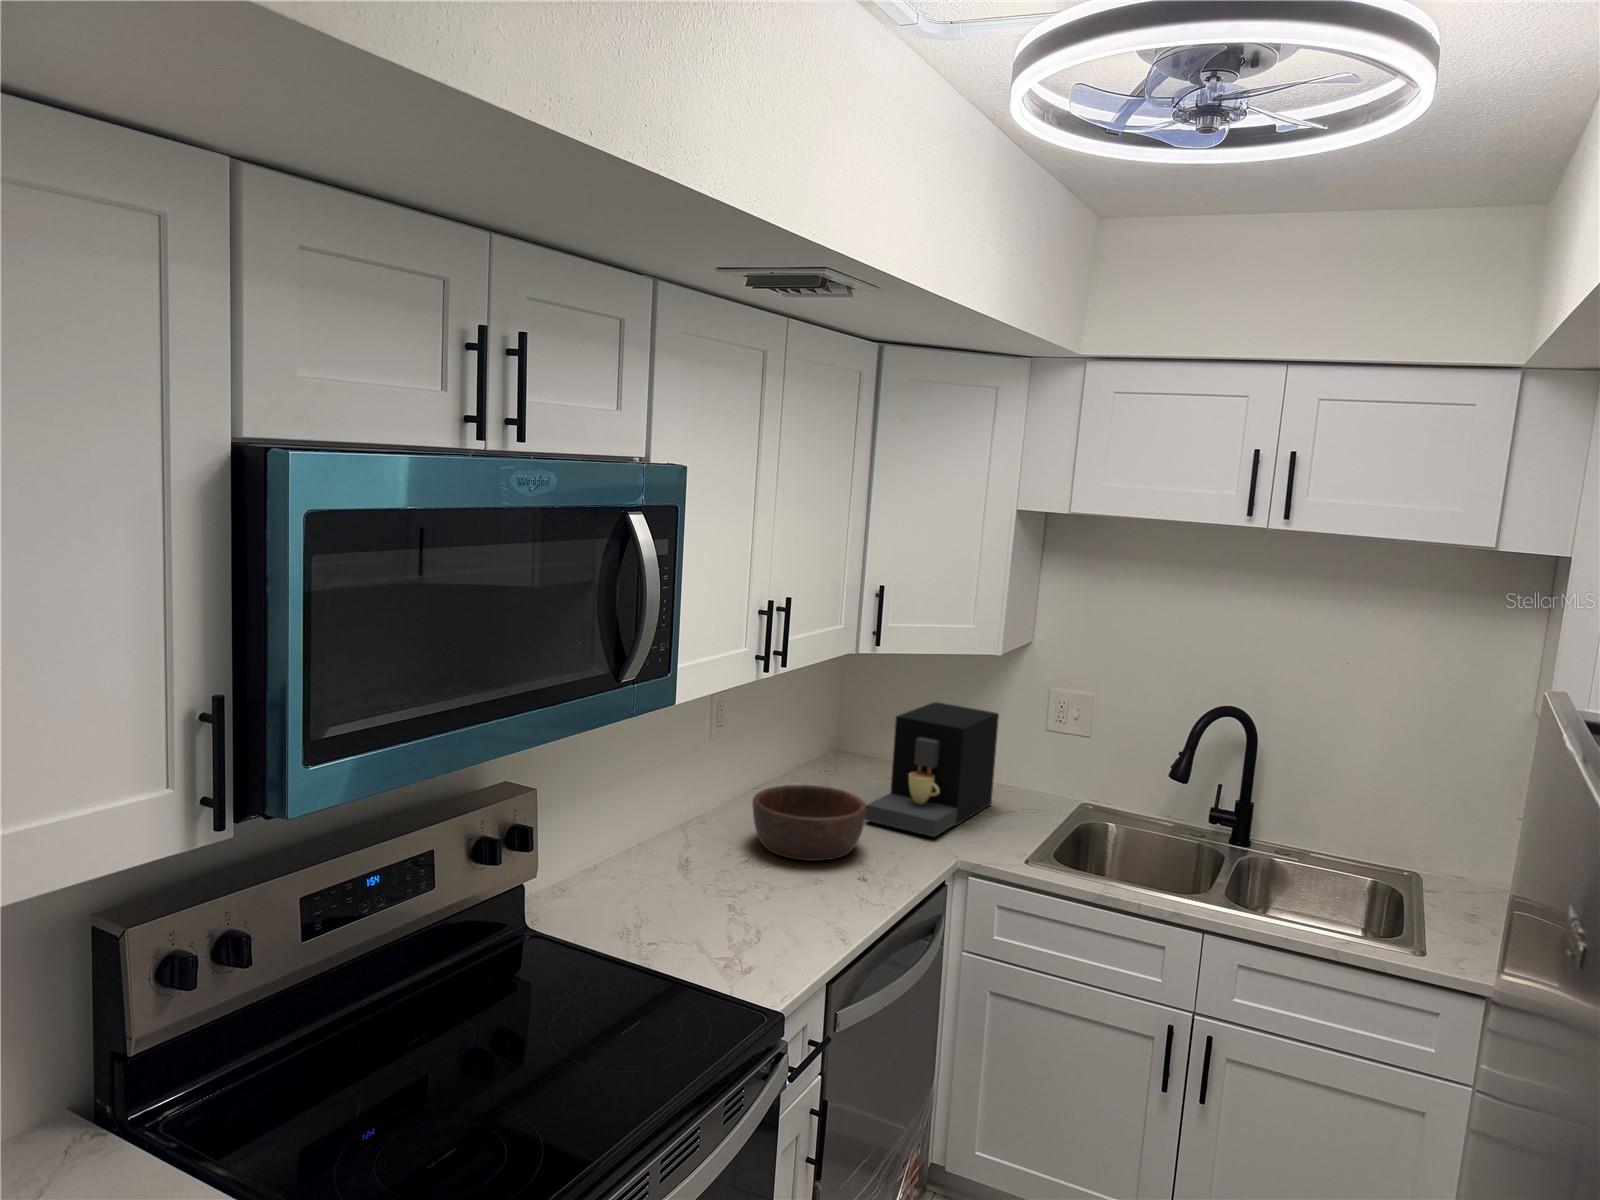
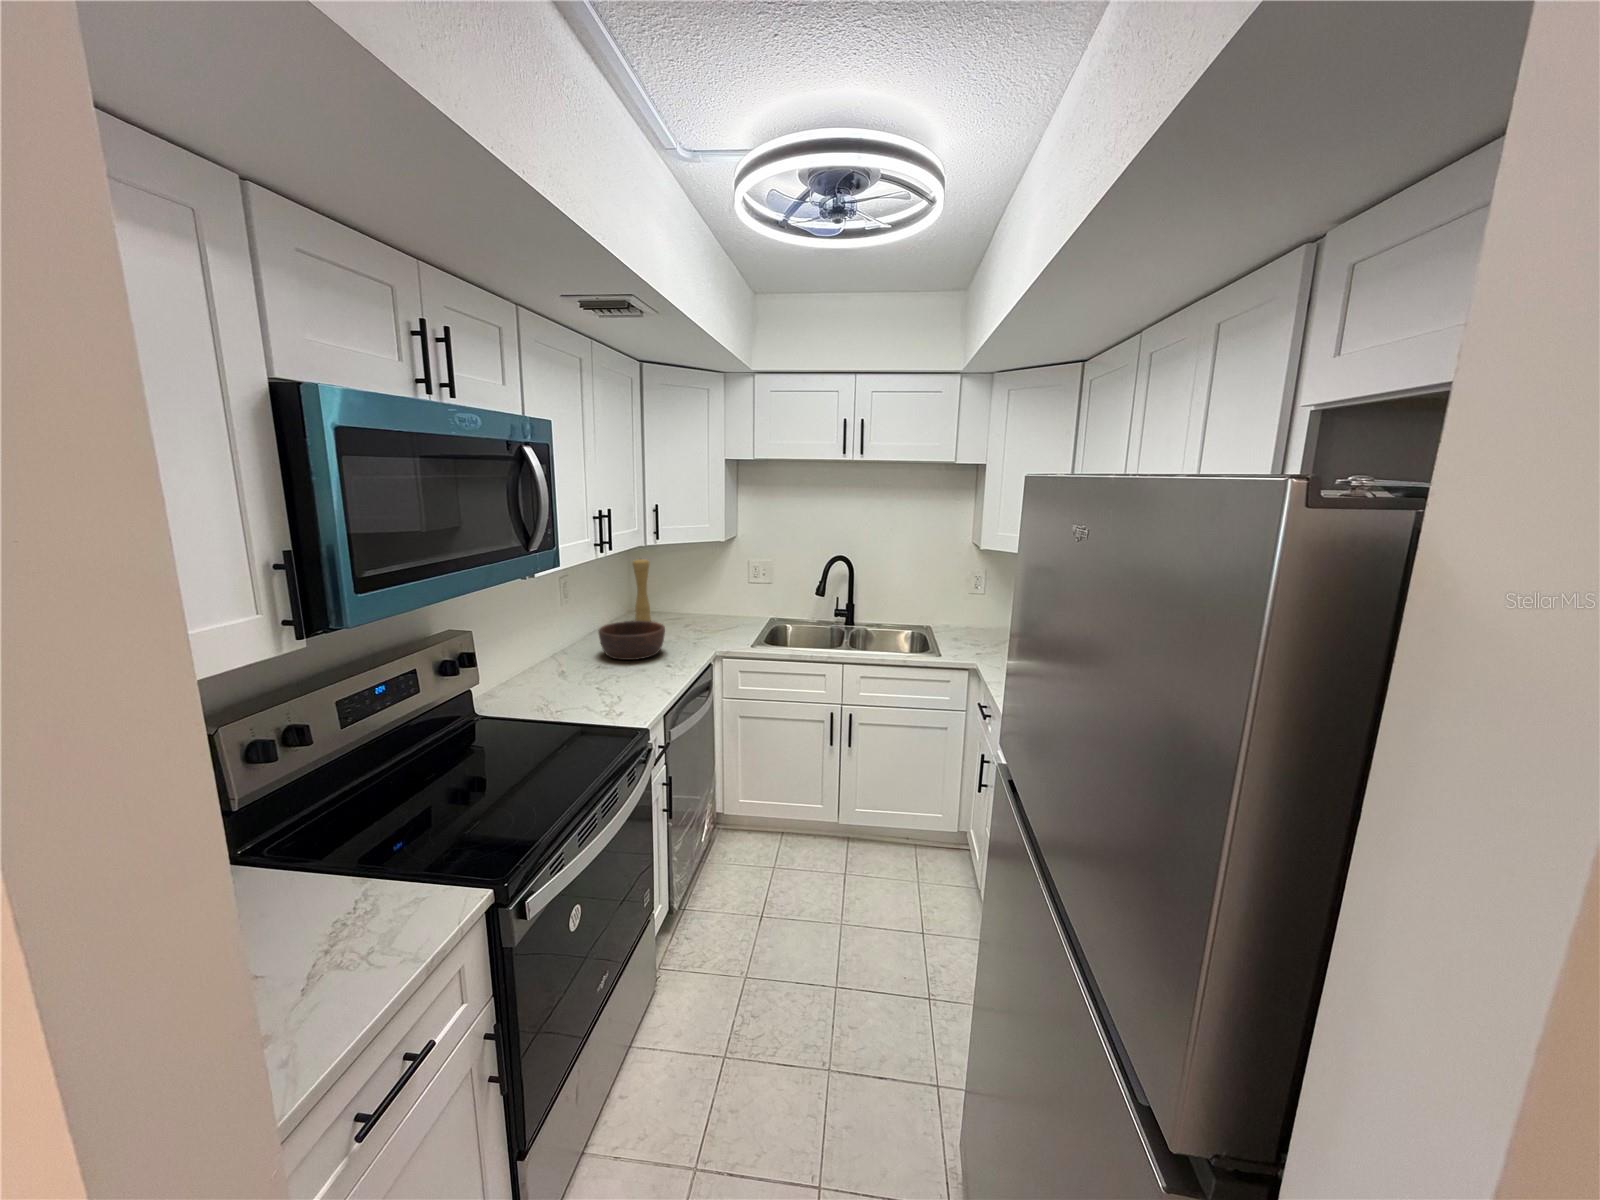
pepper mill: none [831,669,866,784] -> present [632,559,651,621]
coffee maker: present [865,702,999,837] -> none [661,572,726,640]

